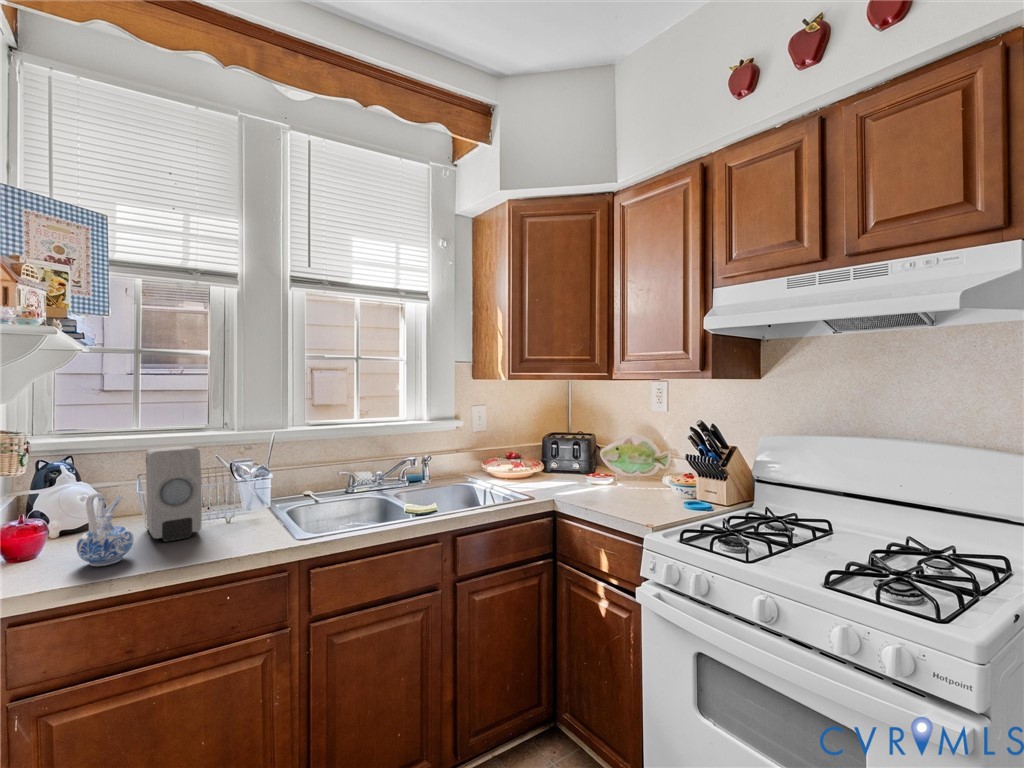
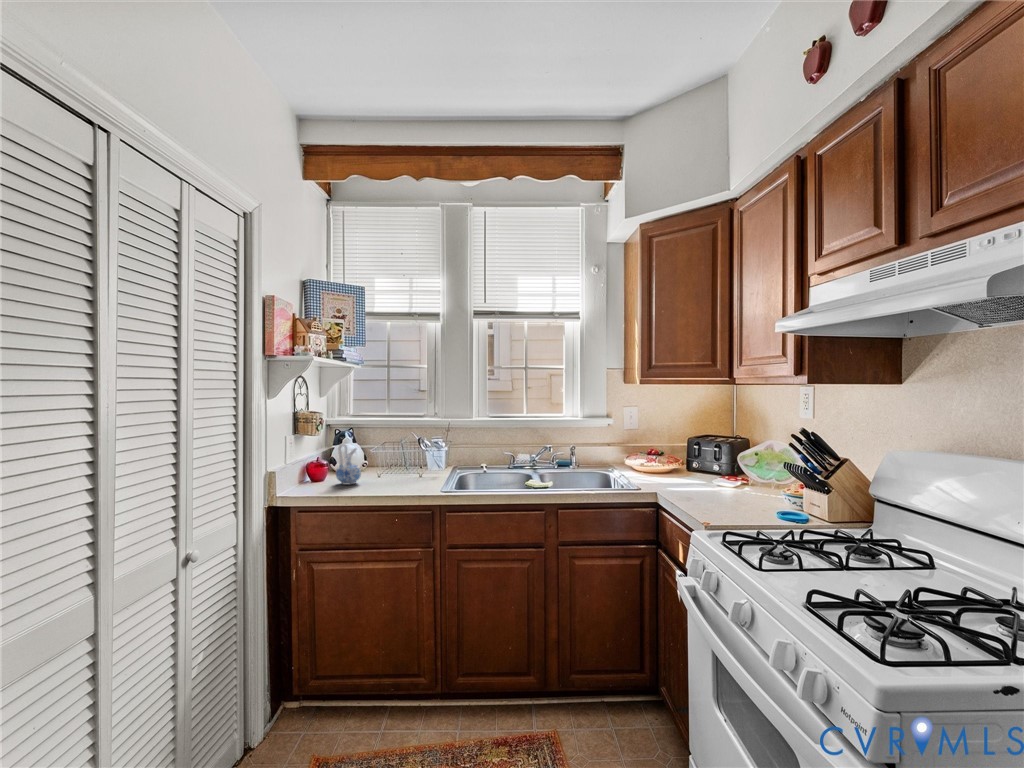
soap dispenser: present [146,446,202,542] -> none [374,425,402,480]

